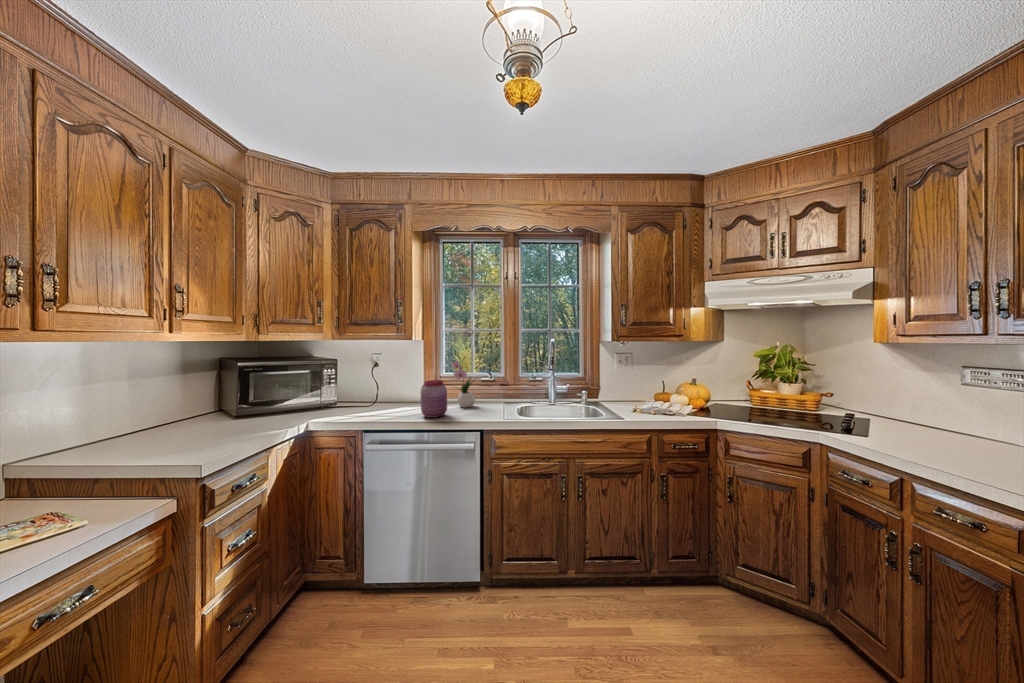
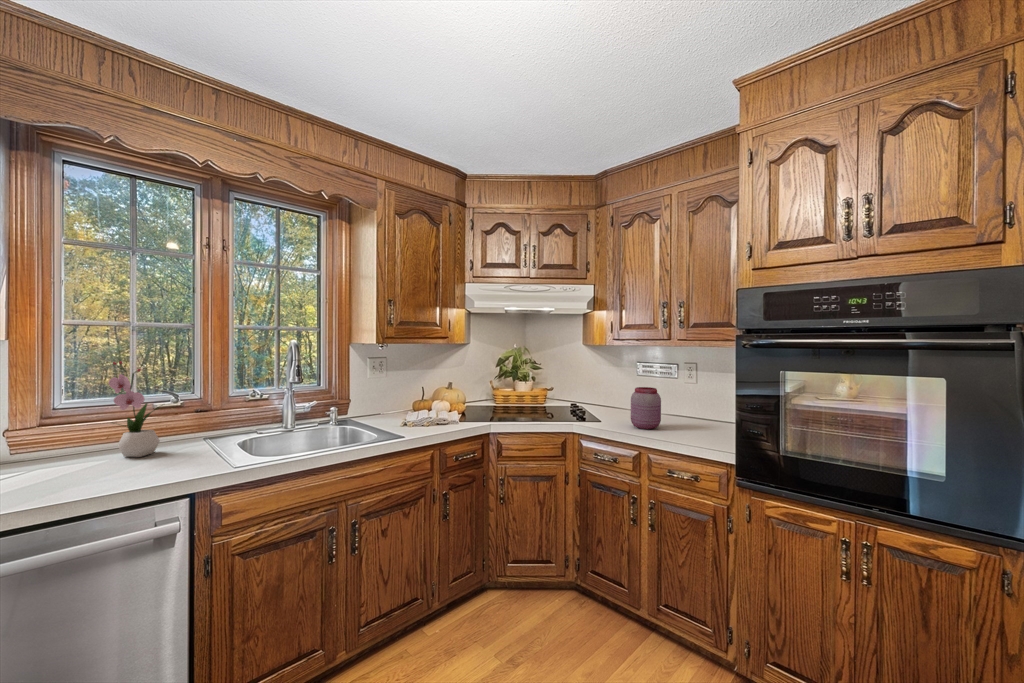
jar: present [420,380,447,418] -> present [631,387,661,429]

